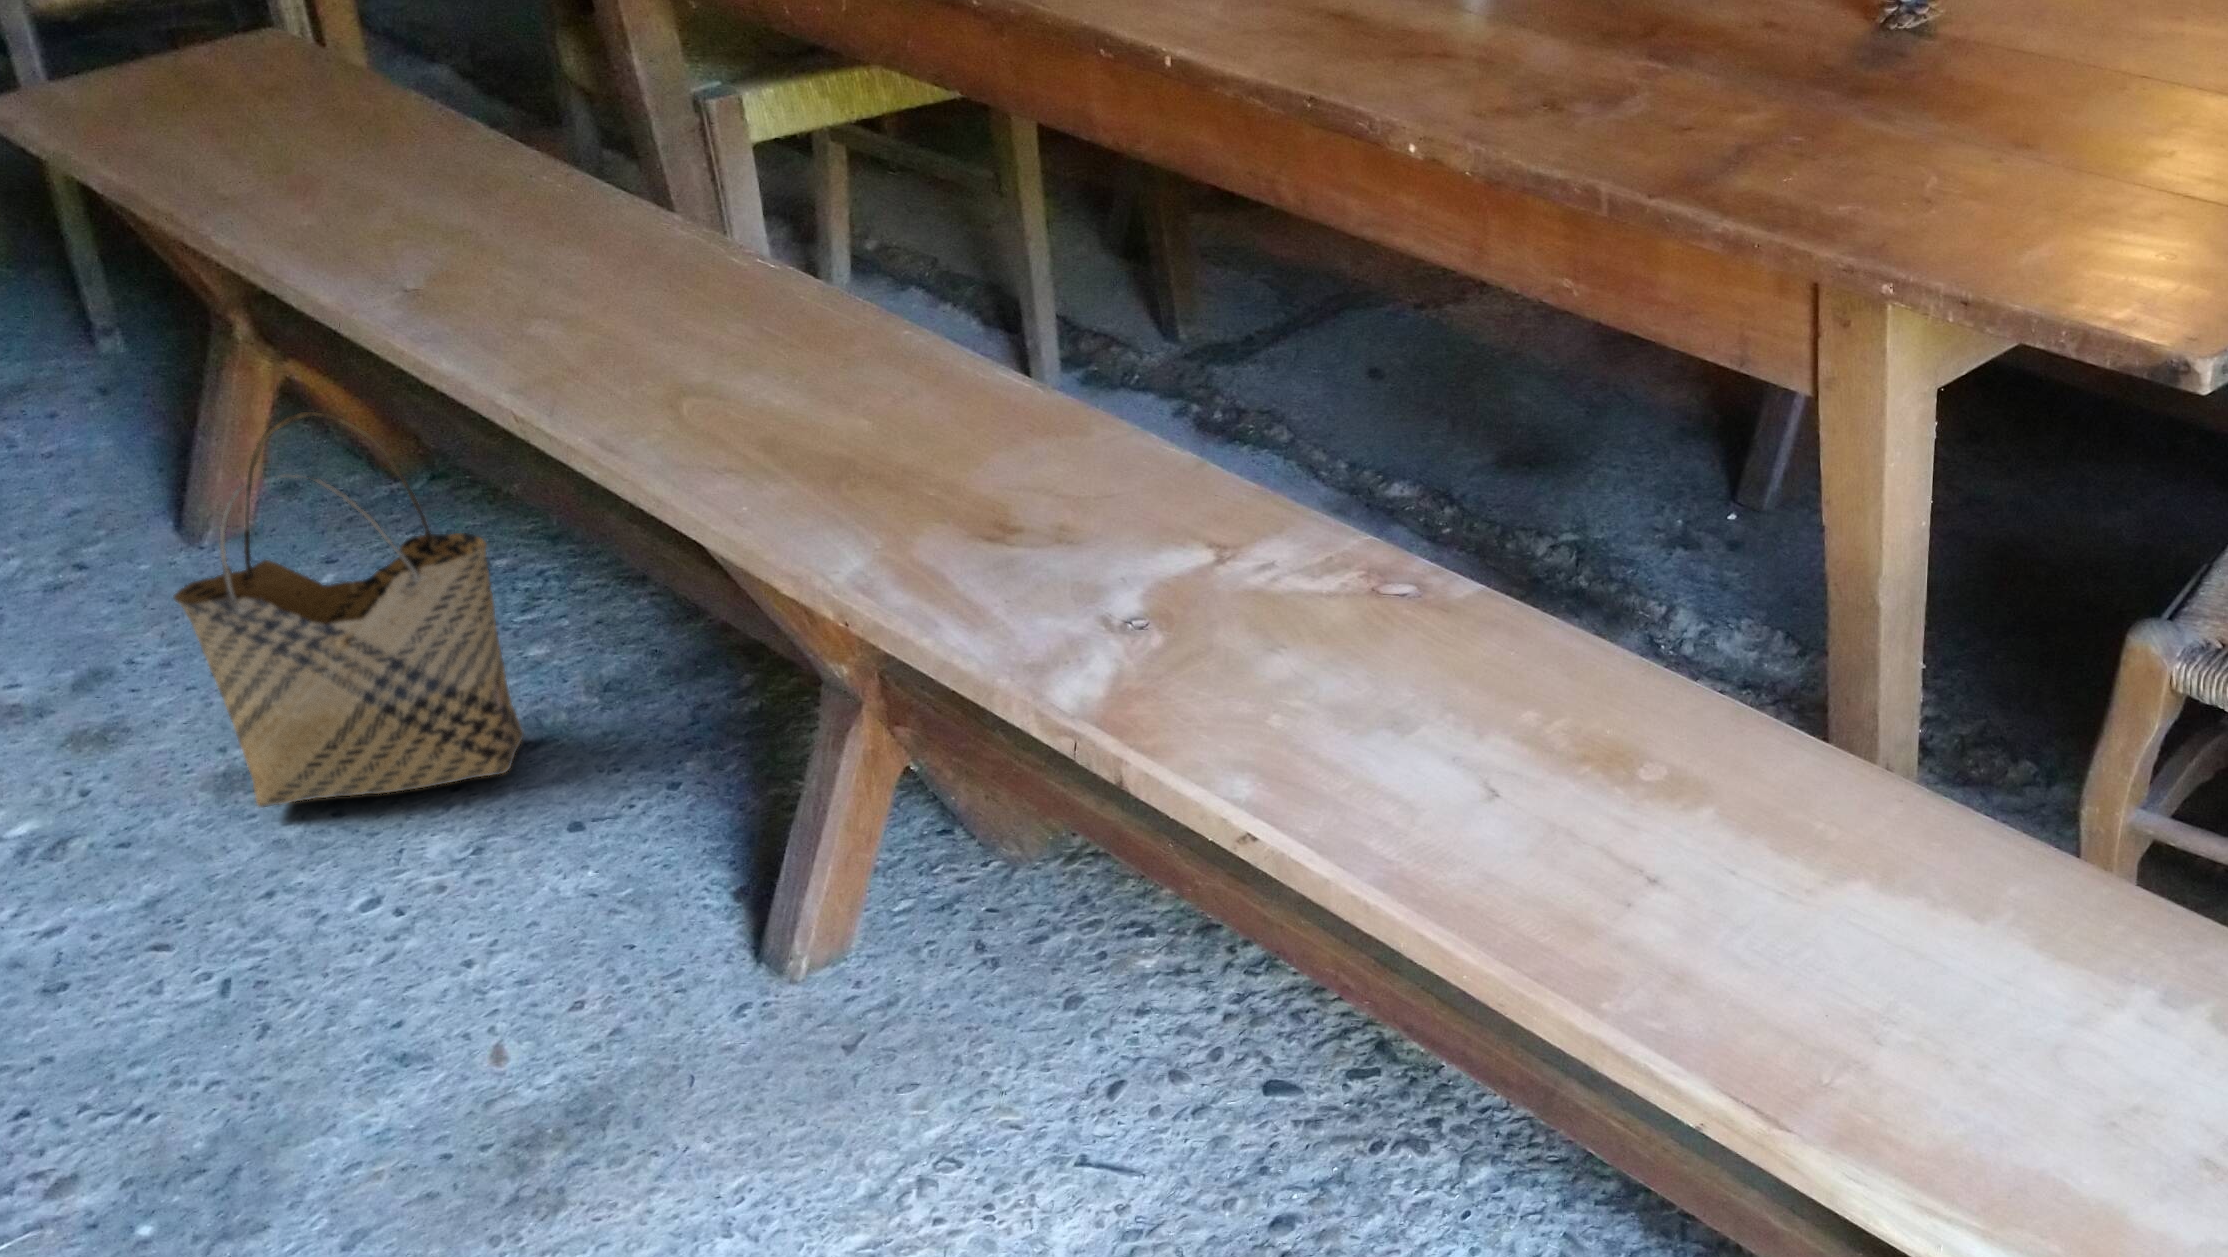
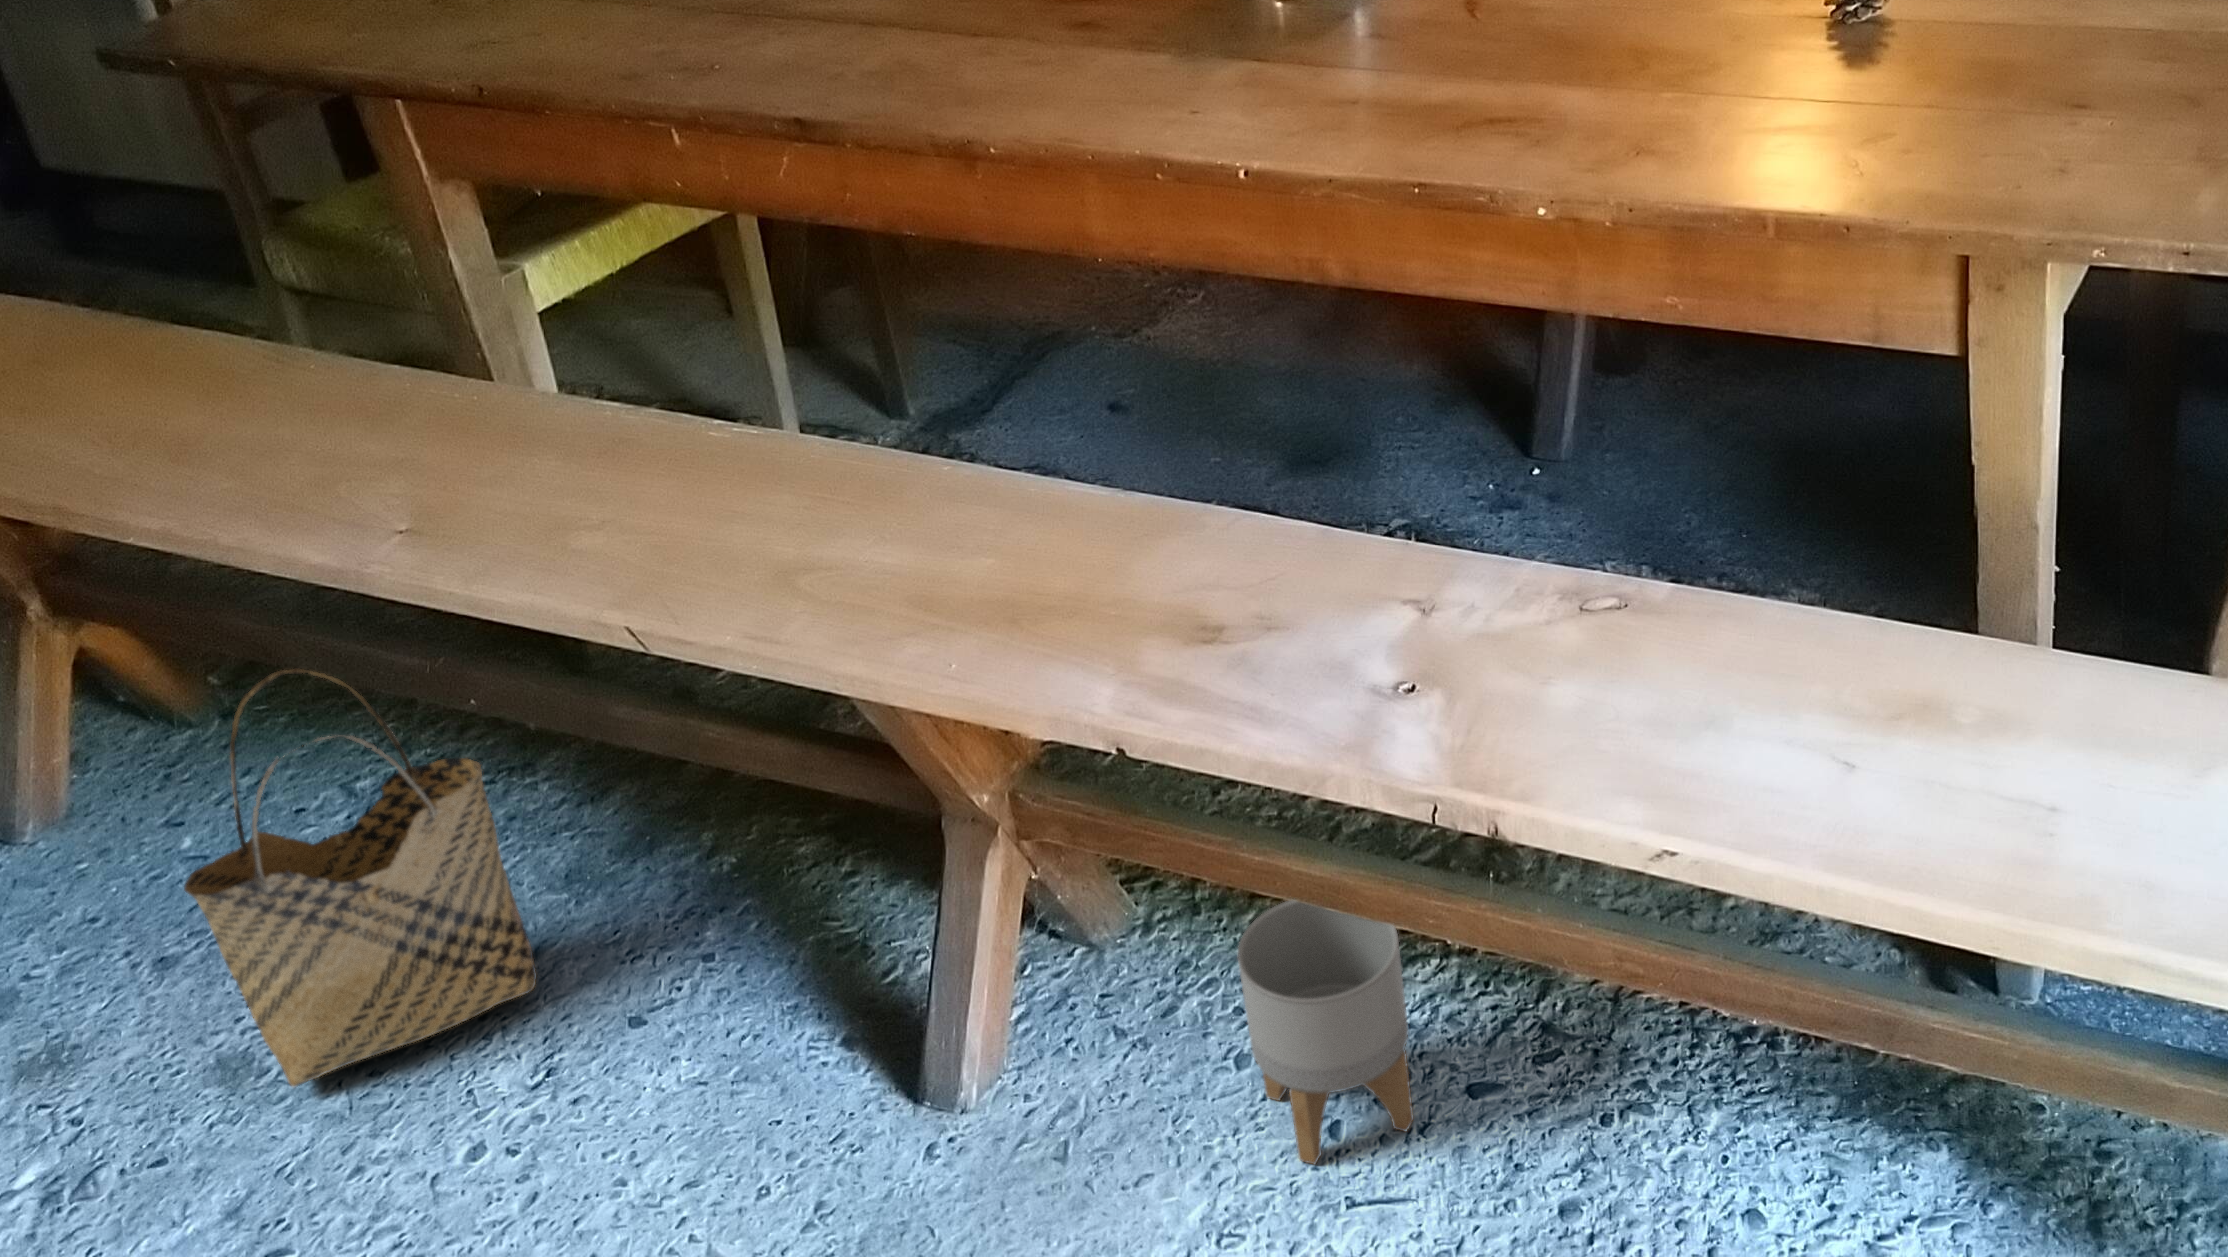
planter: none [1016,840,1200,1112] -> present [1238,900,1413,1164]

